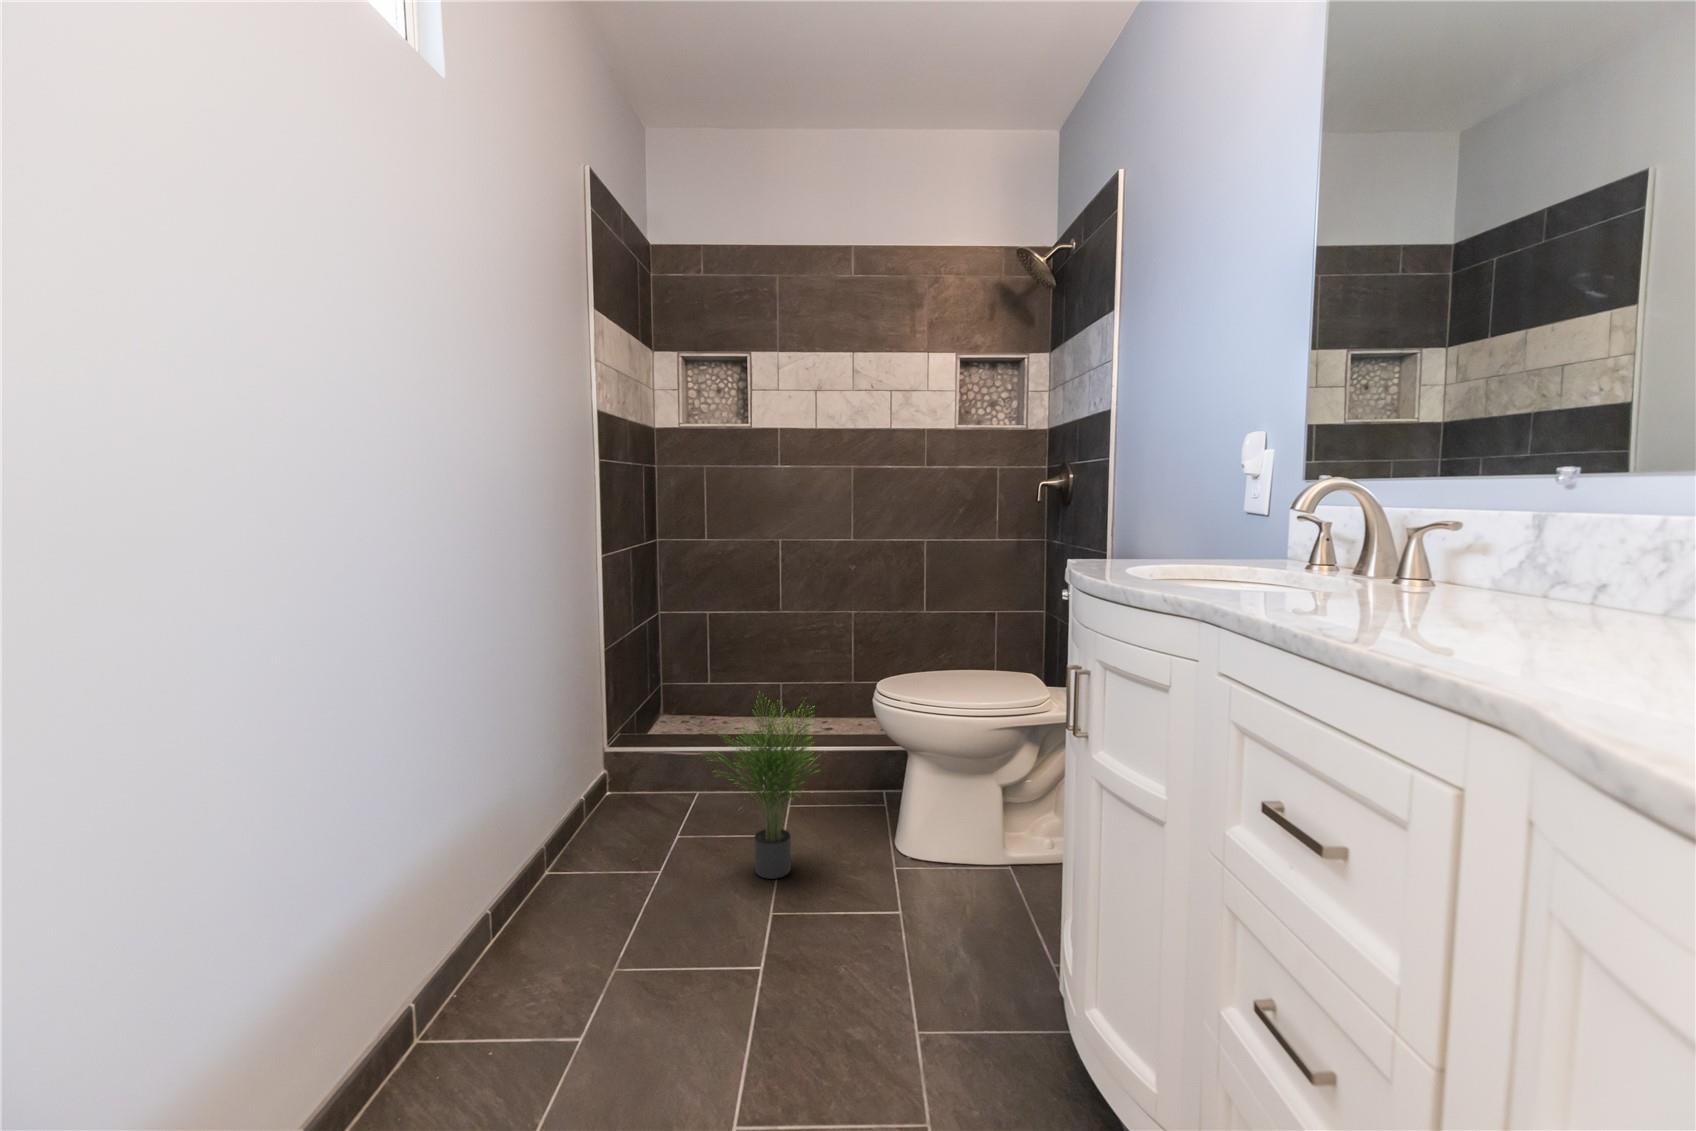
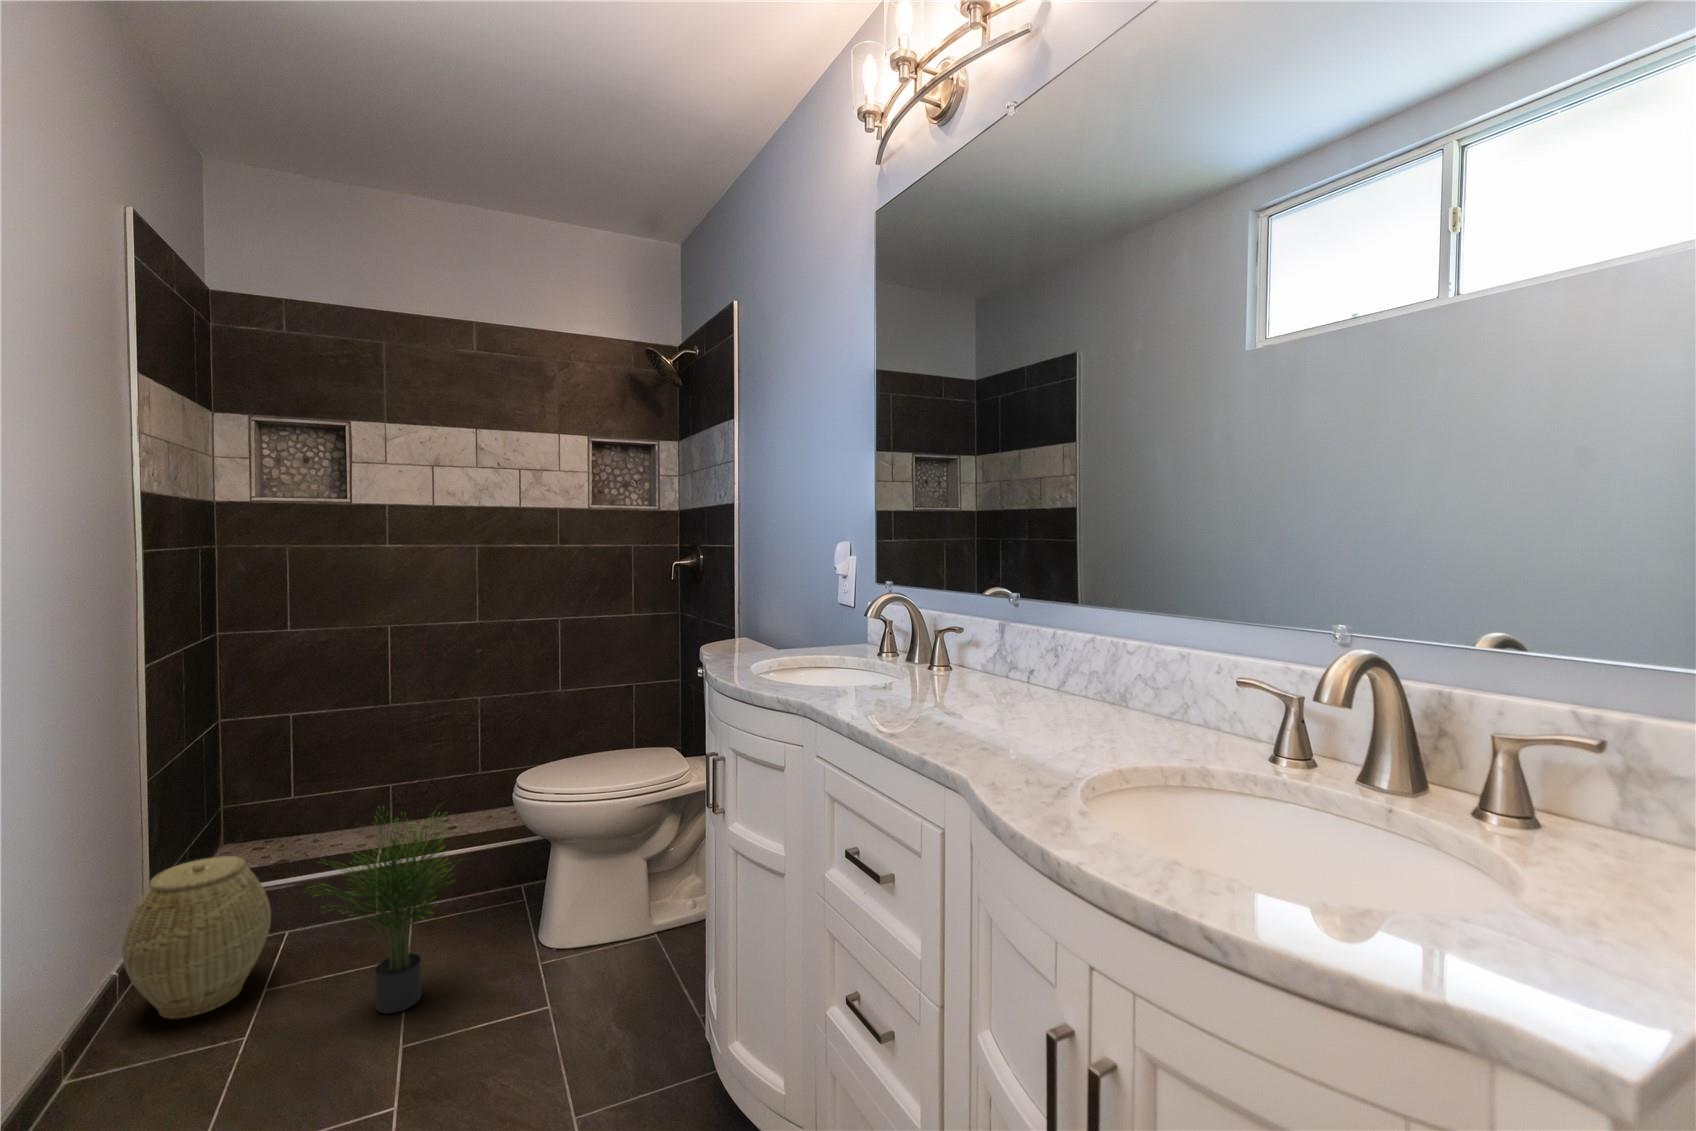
woven basket: none [588,717,683,841] -> present [122,856,271,1019]

